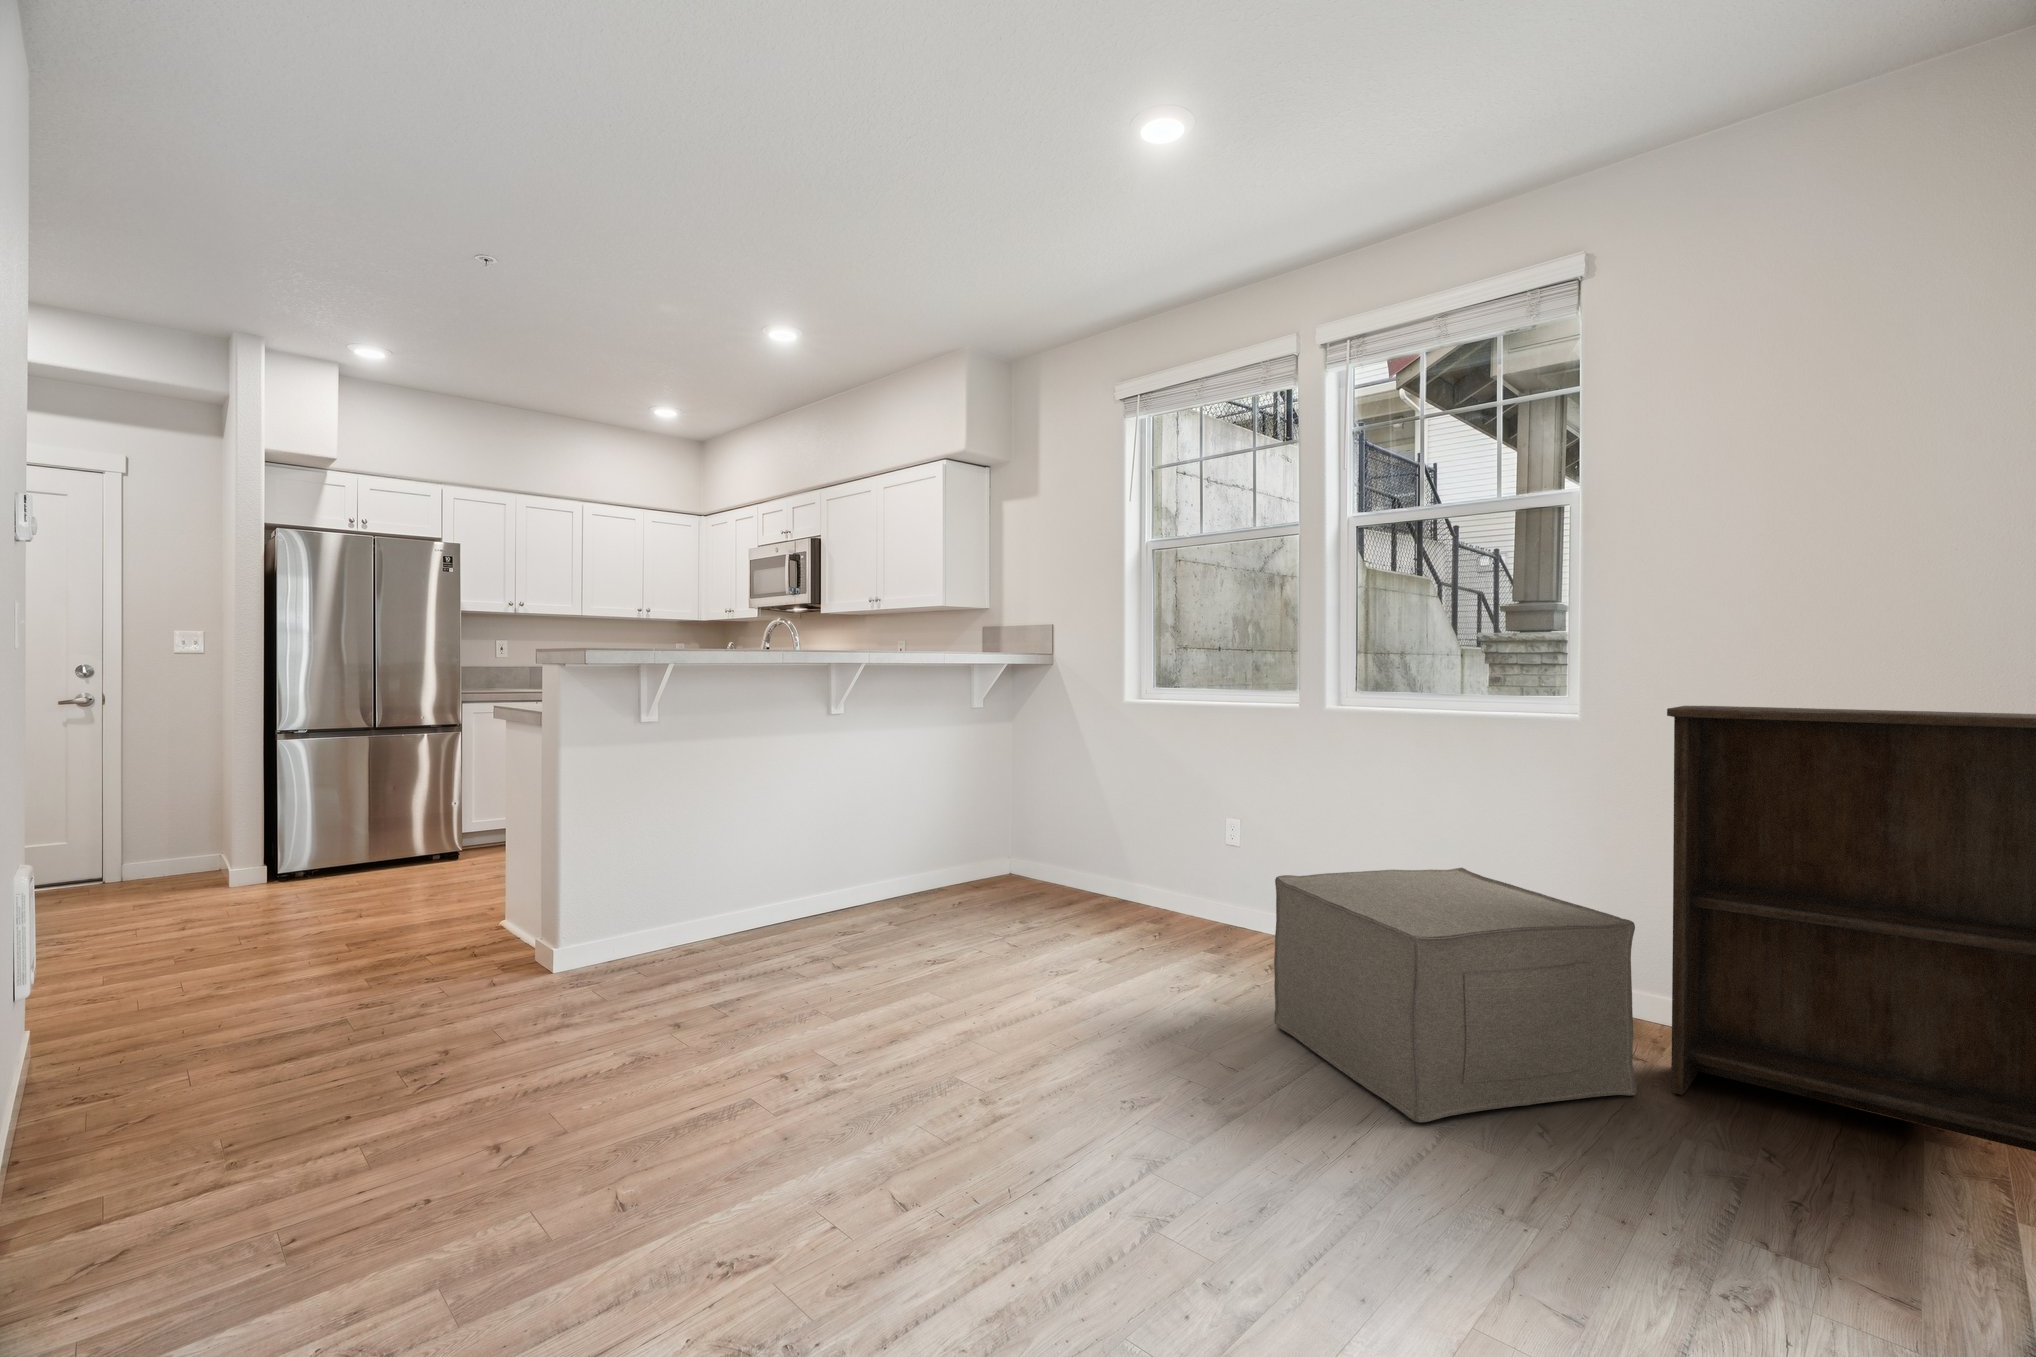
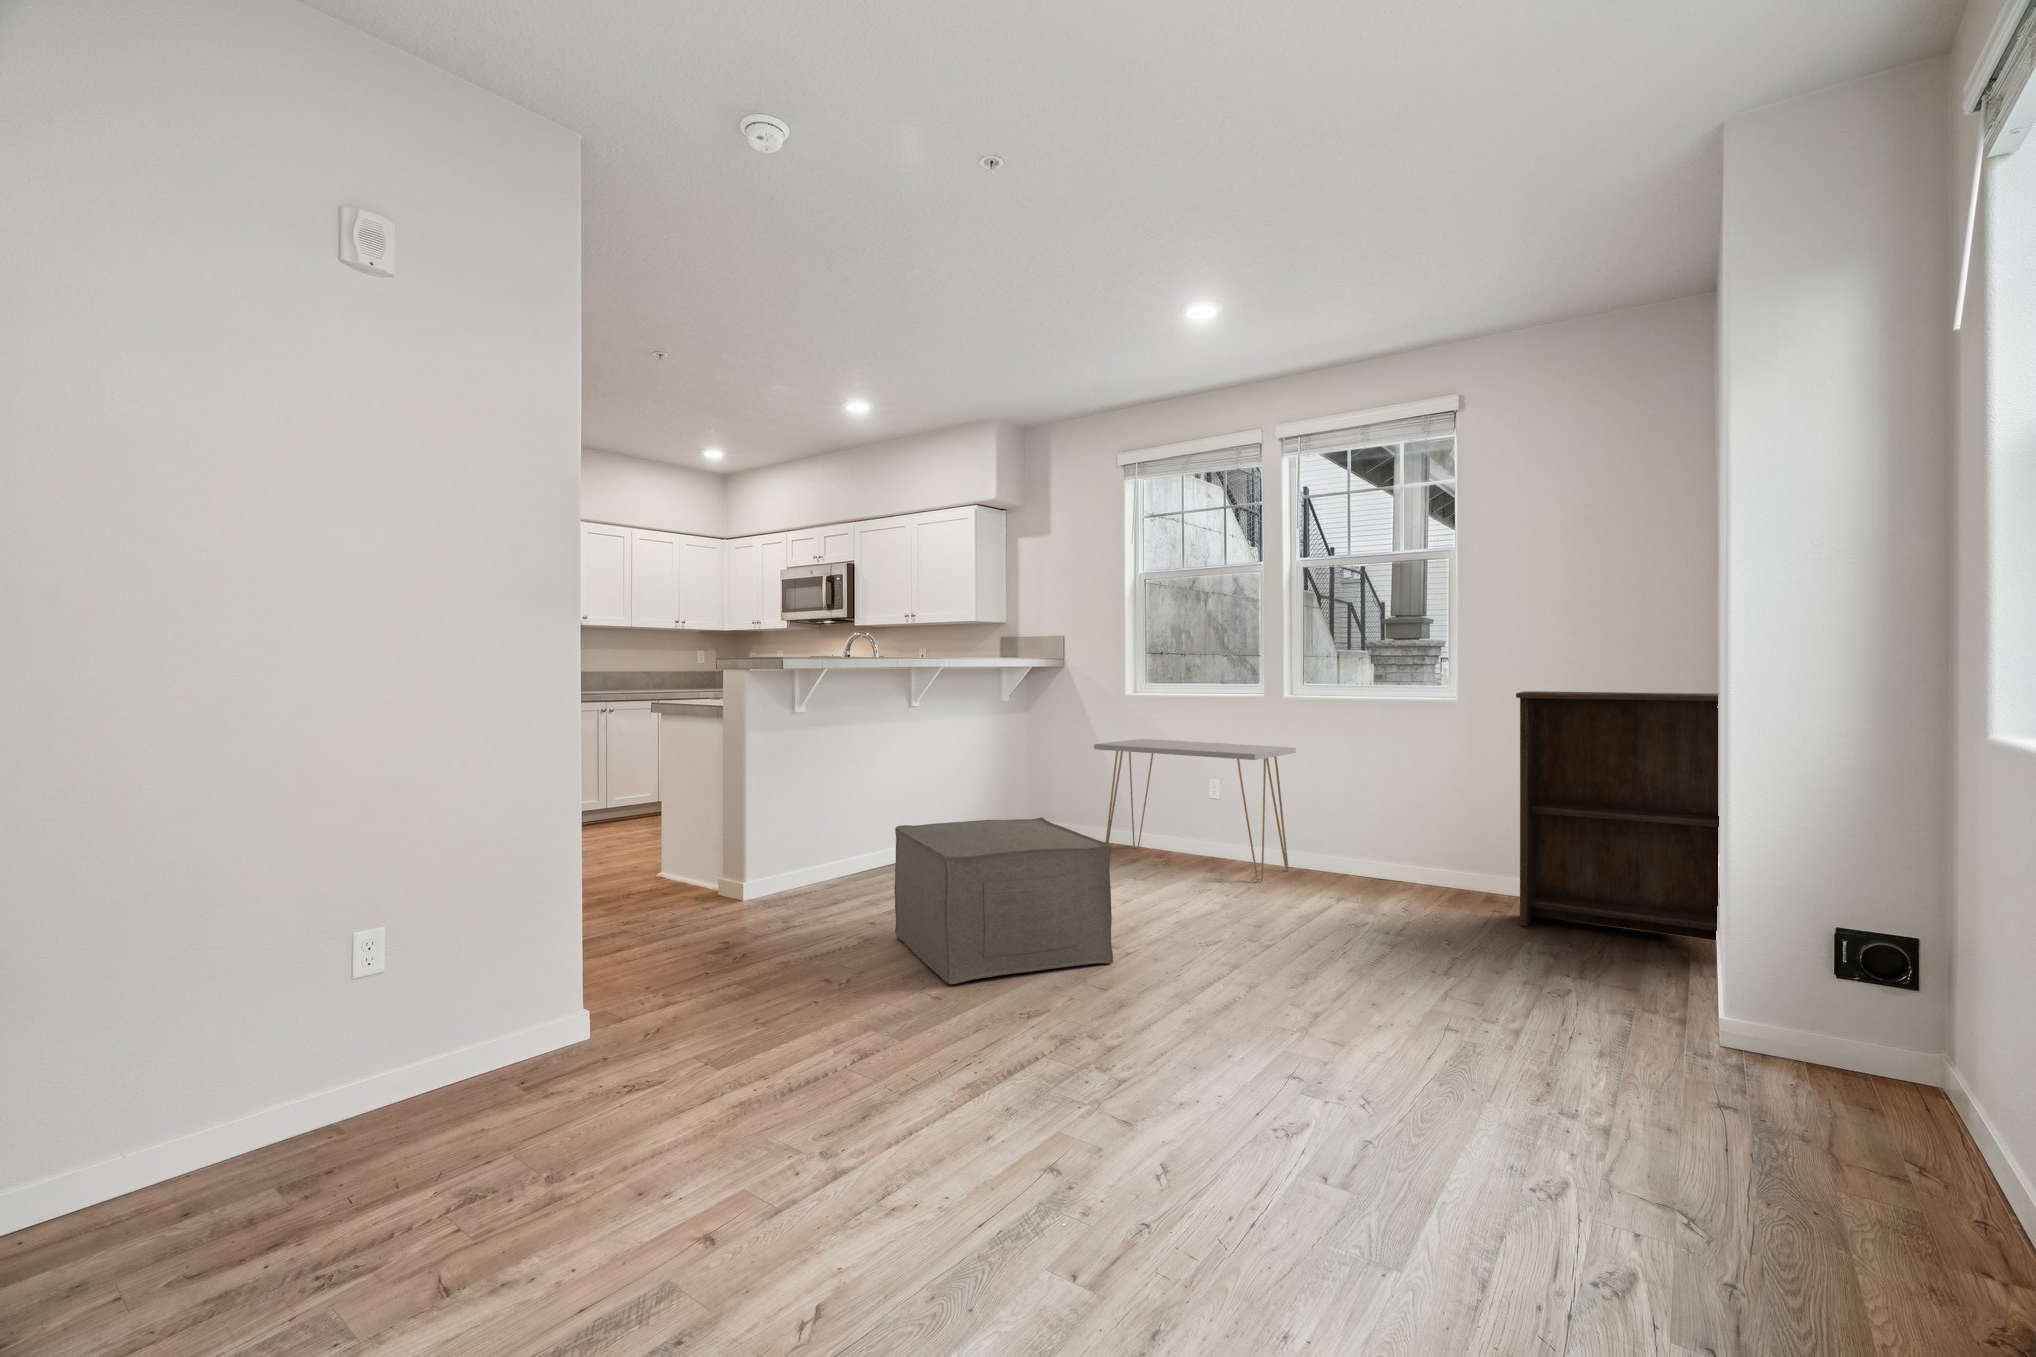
console table: none [1066,761,1341,975] -> present [1094,739,1296,881]
ottoman: present [1274,868,1637,1122] -> present [895,817,1113,984]

